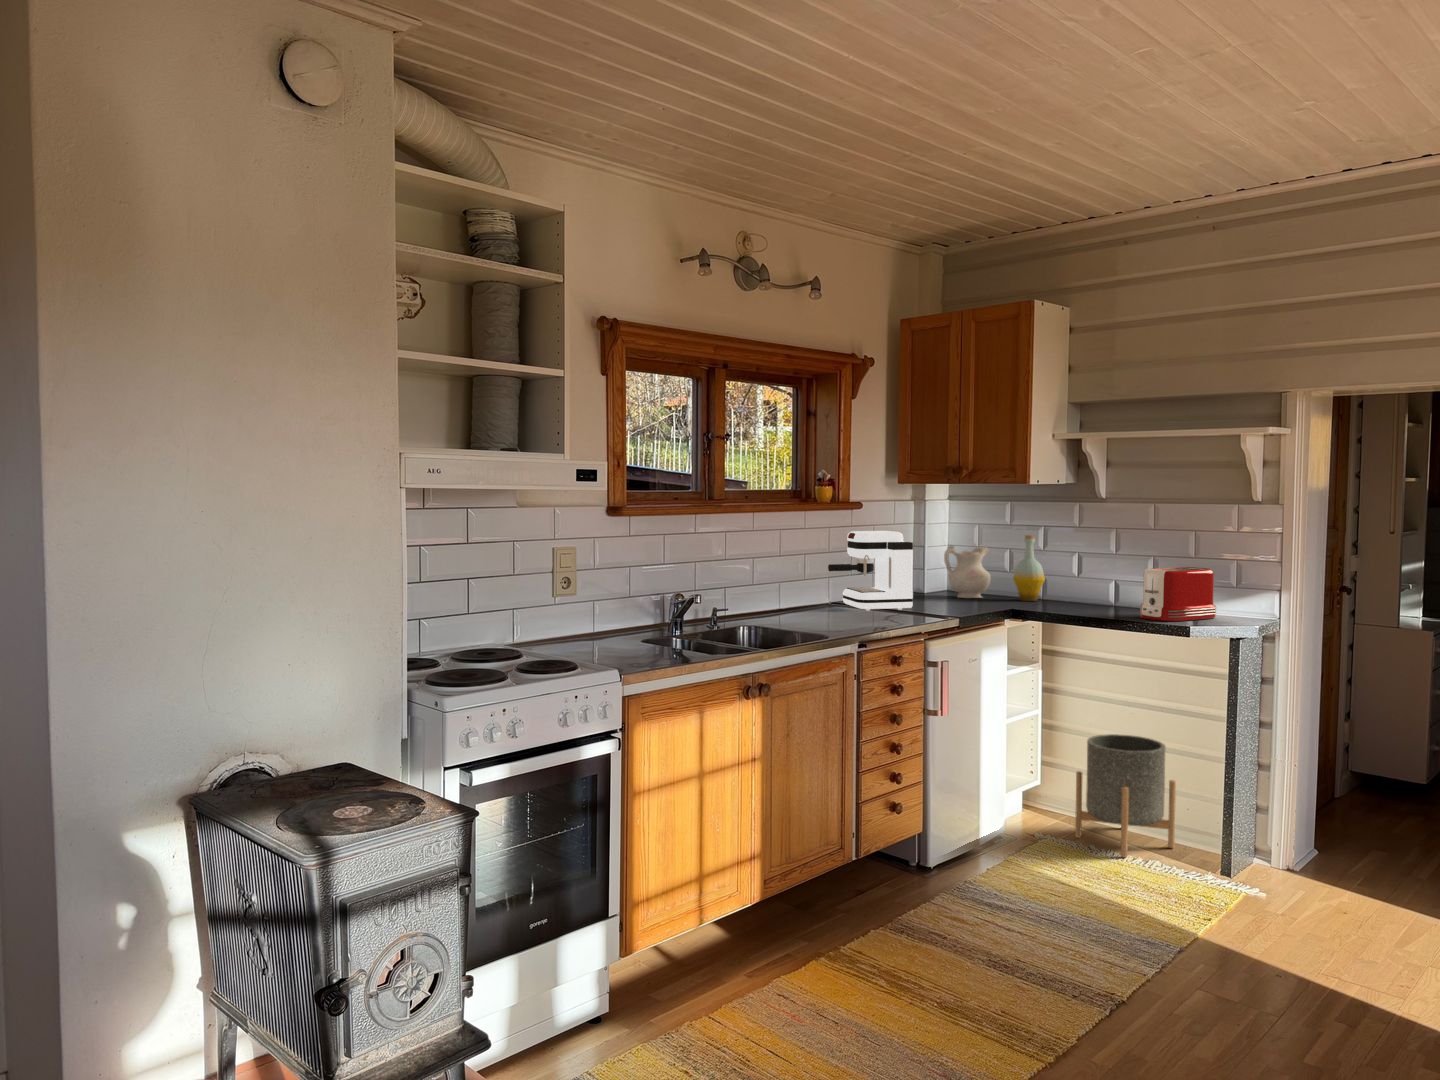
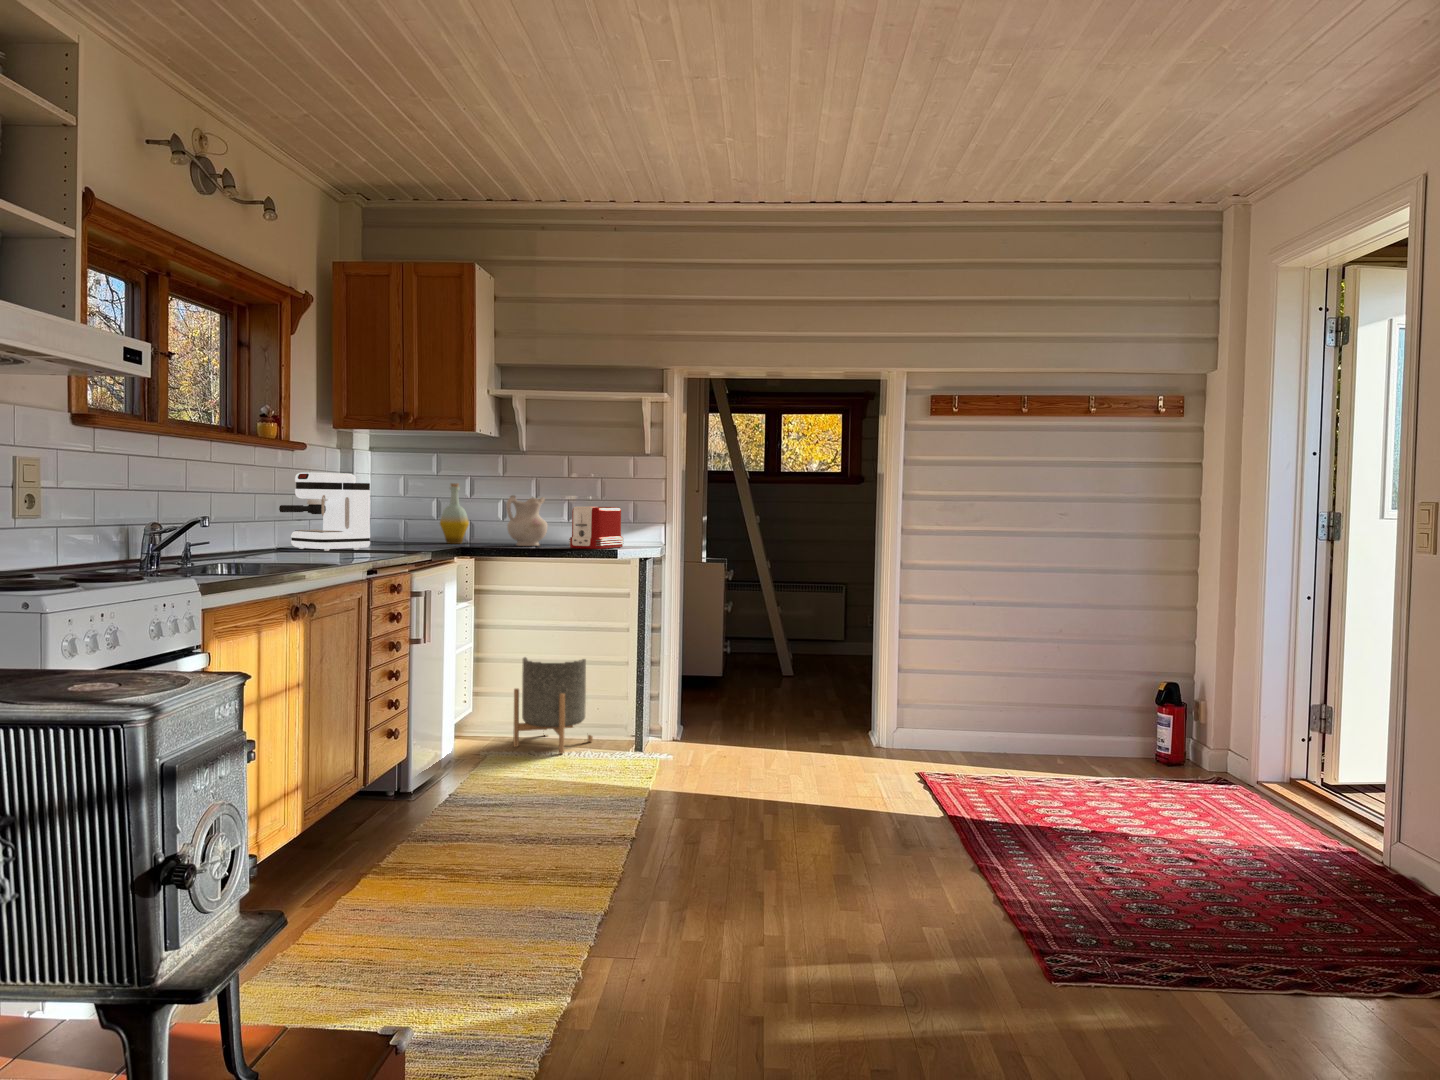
ceramic pitcher: present [944,546,990,598] -> present [506,495,547,546]

